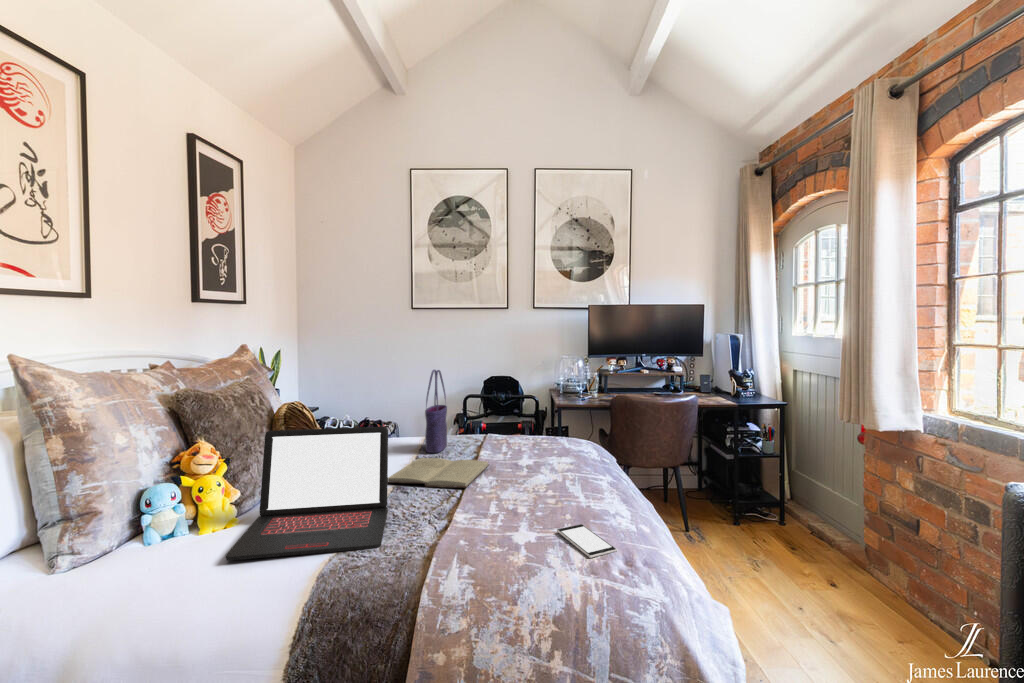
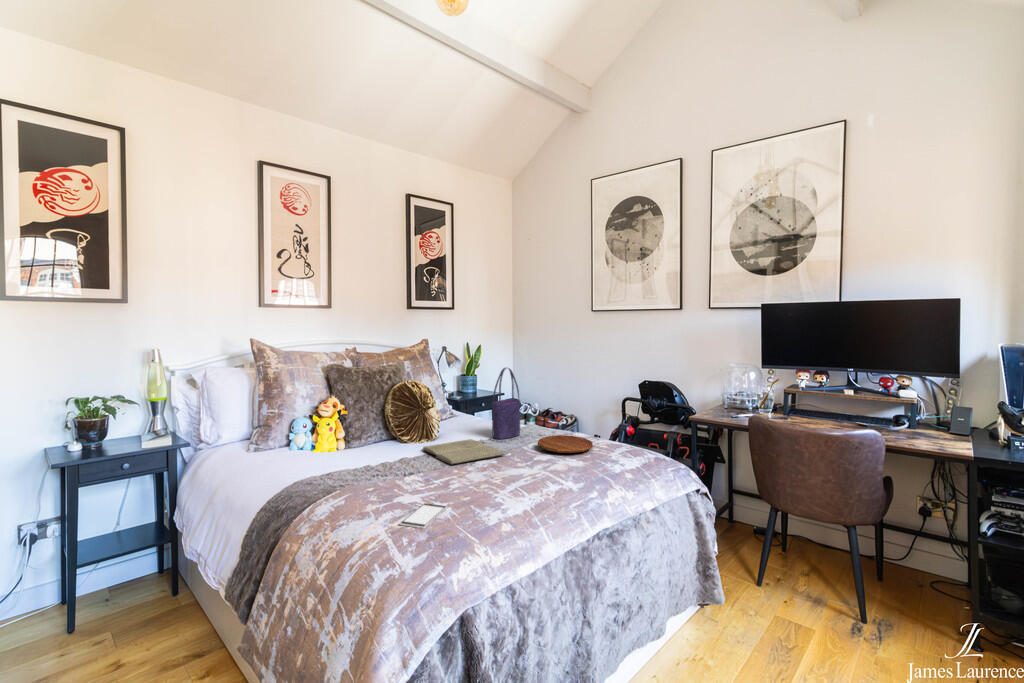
laptop: present [225,427,388,560] -> none [281,397,396,481]
tray: none [493,434,551,451] -> present [538,435,593,453]

